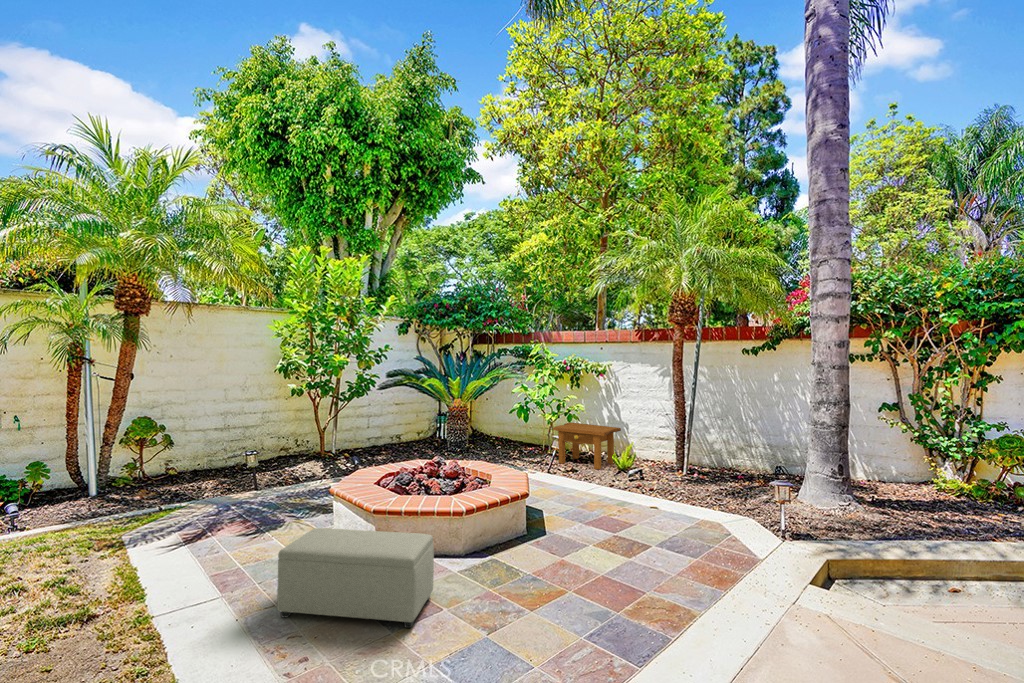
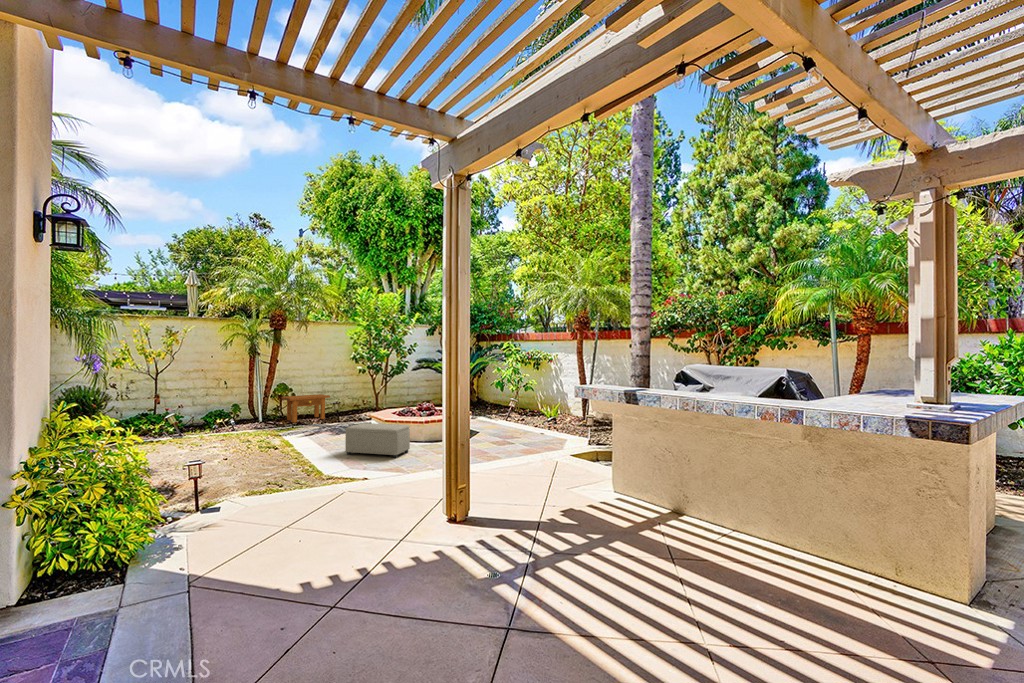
side table: present [553,422,621,469] -> present [281,394,330,422]

